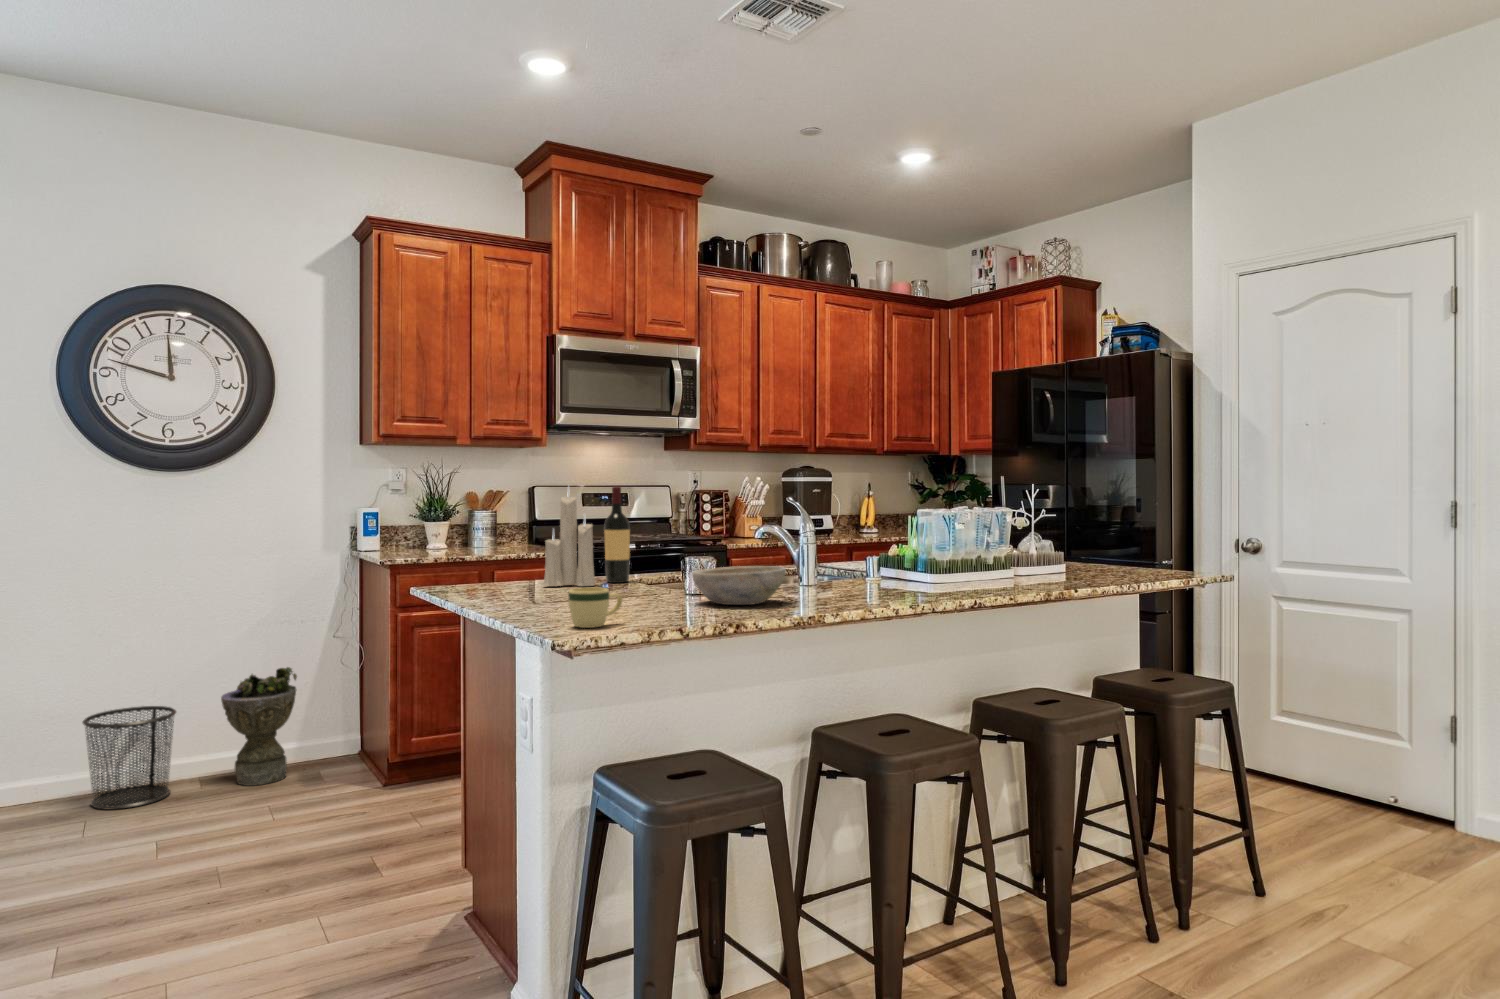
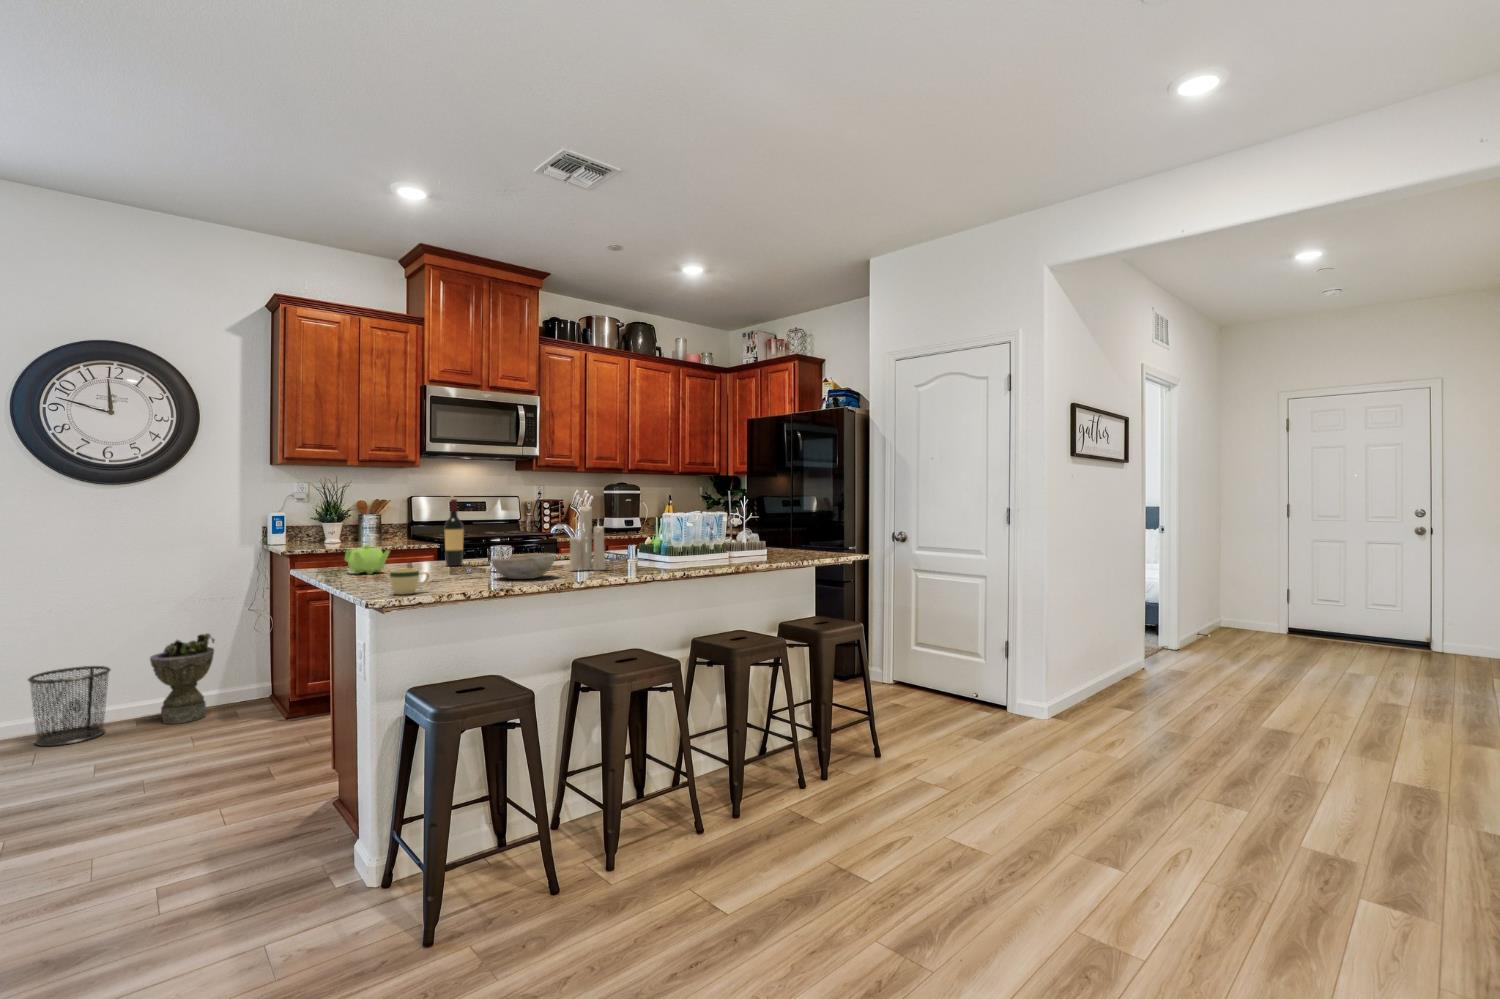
candle: present [544,491,595,586] -> present [569,506,605,570]
teapot: none [477,551,539,593] -> present [344,545,390,574]

